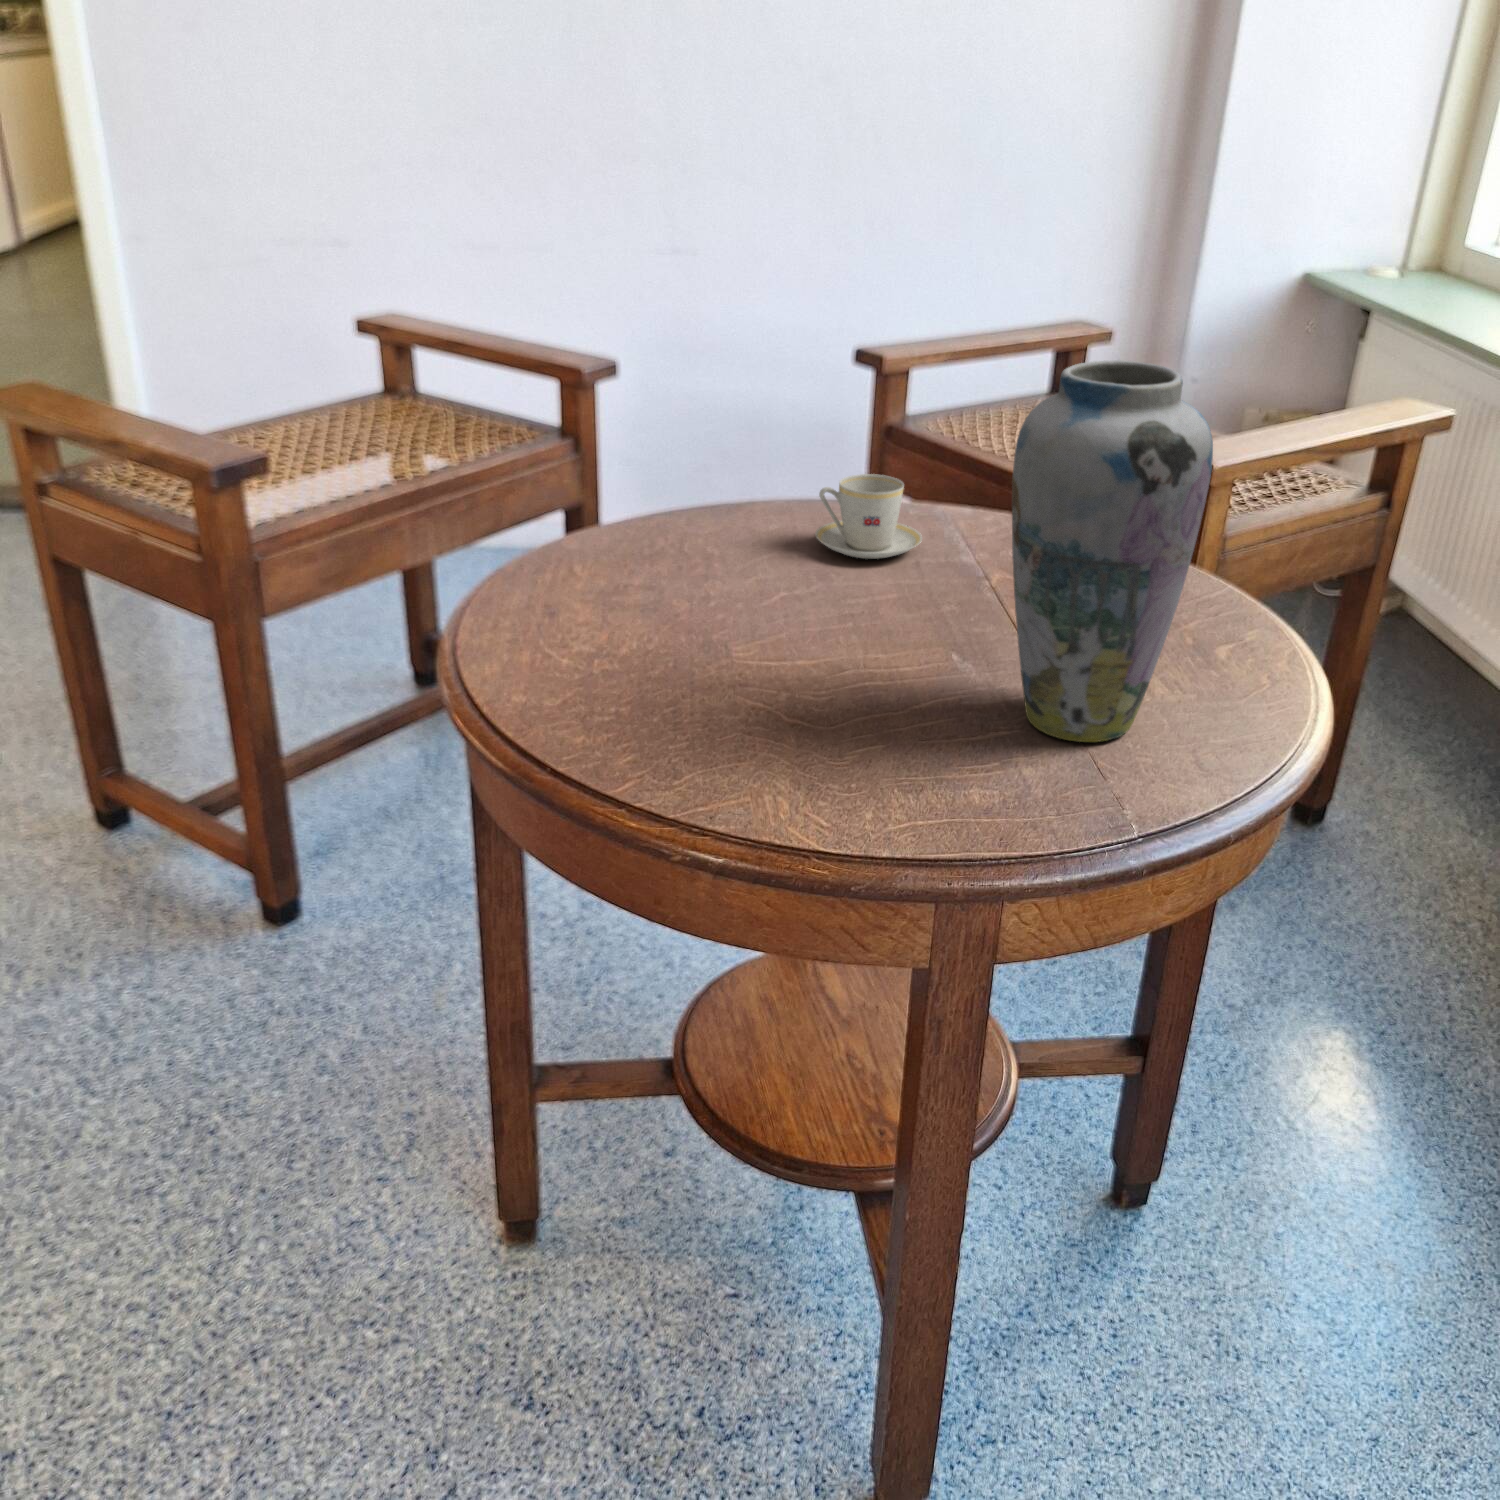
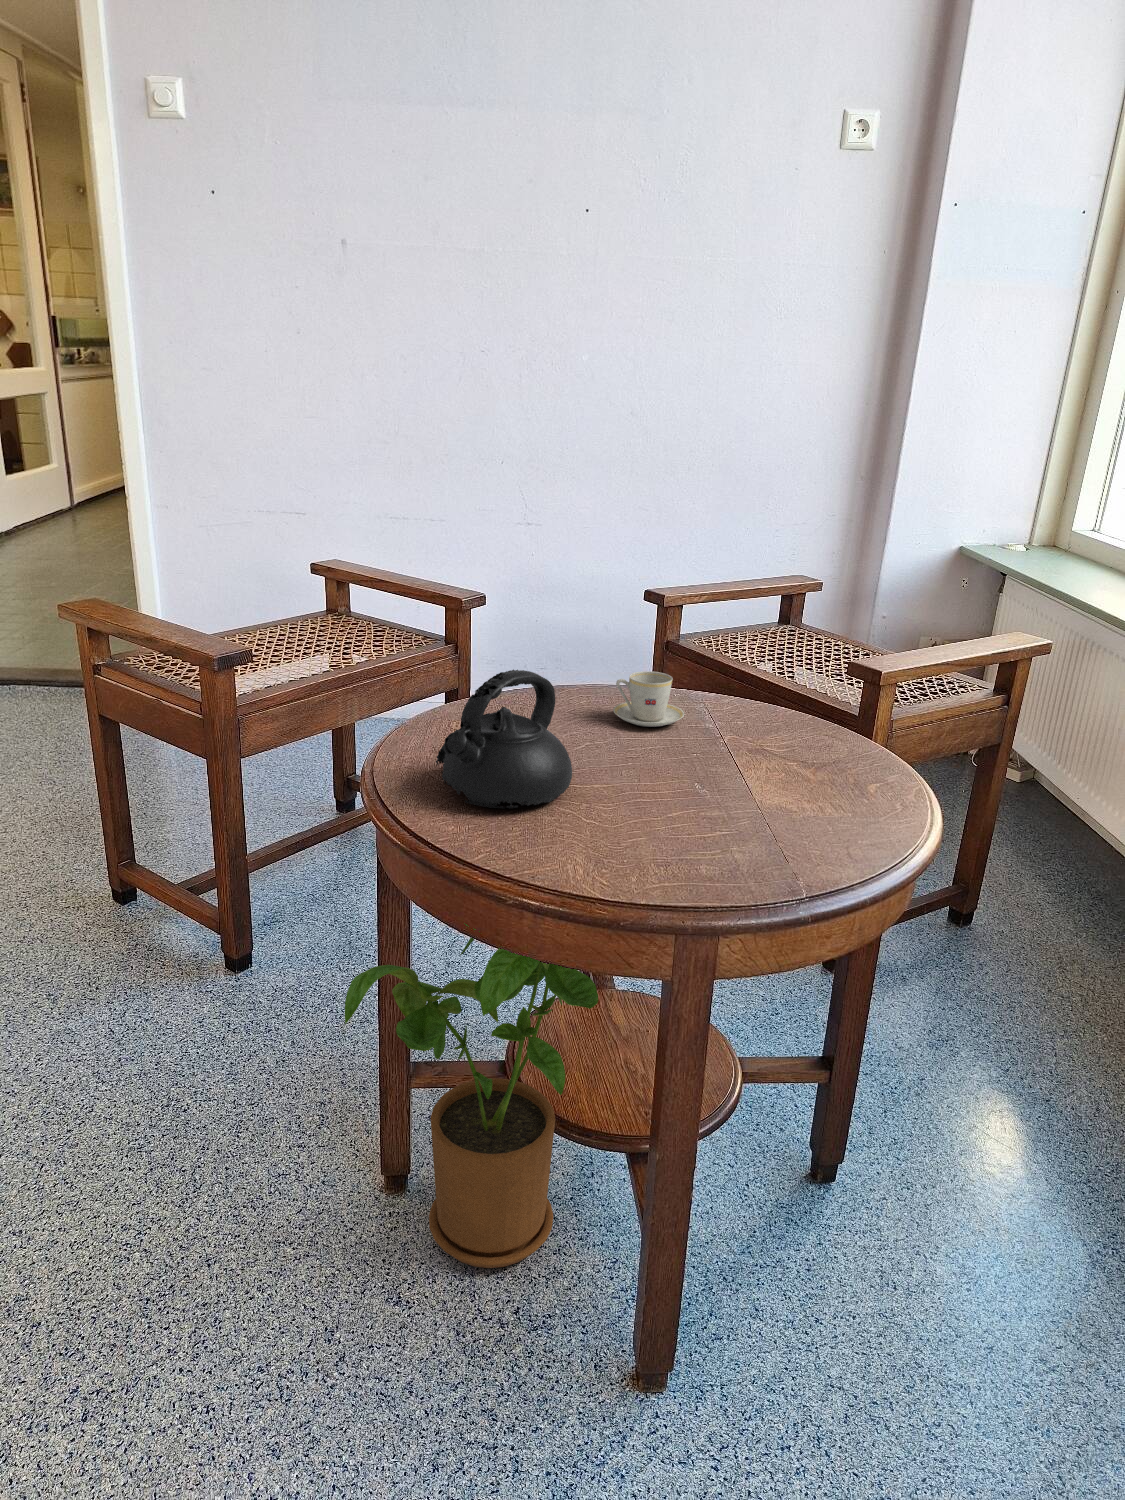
vase: present [1012,360,1213,742] -> none [734,602,860,845]
teapot: none [551,478,760,697] -> present [436,670,572,809]
house plant: none [429,825,820,1350] -> present [345,923,598,1268]

